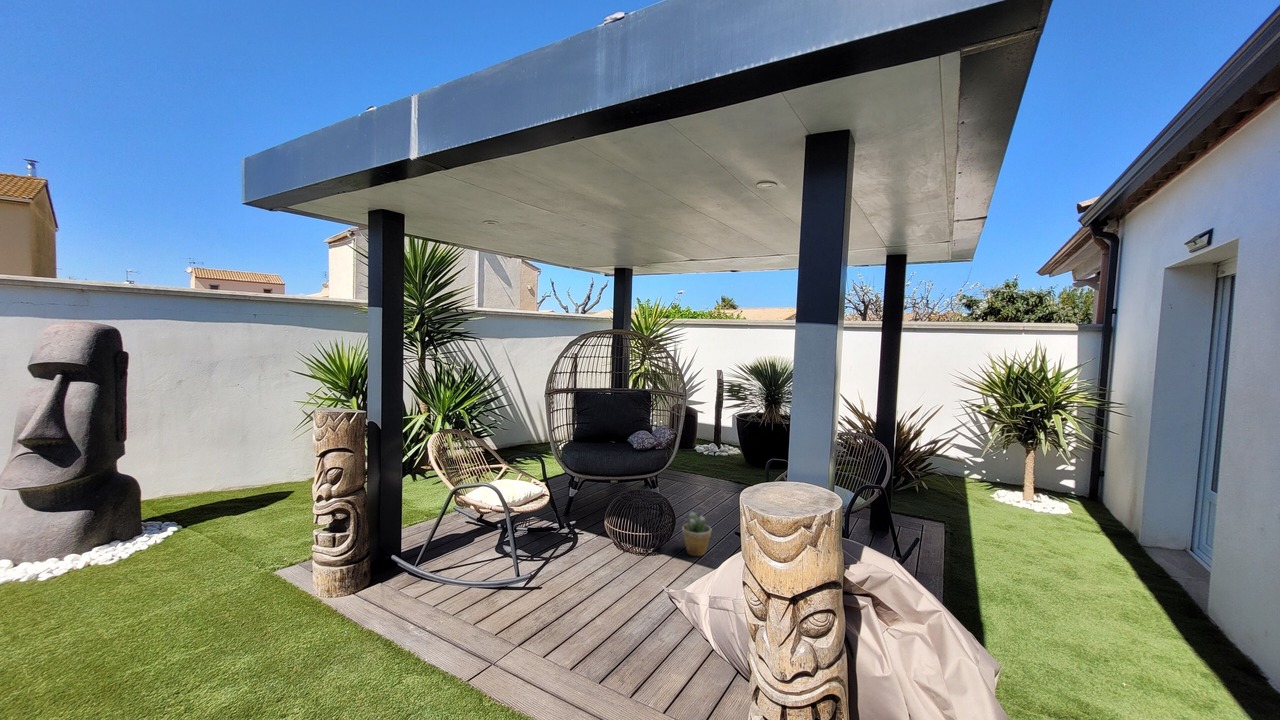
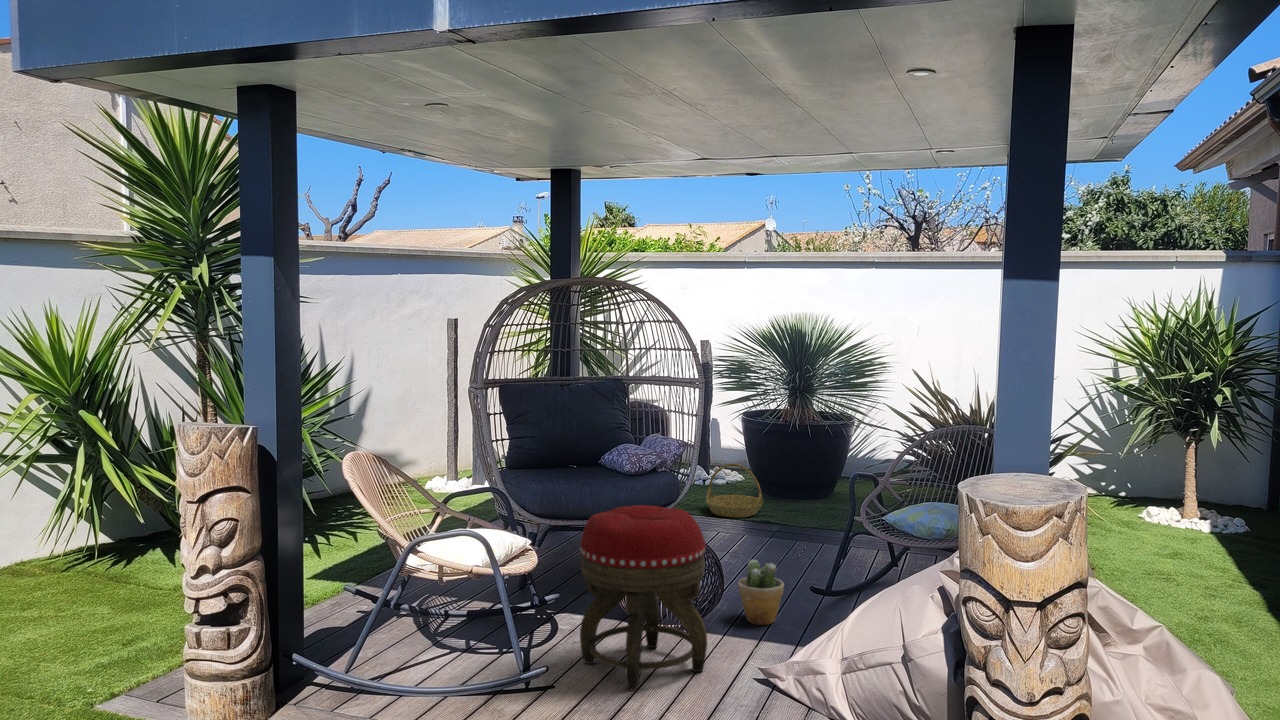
basket: none [701,445,737,479] -> present [706,464,763,517]
footstool: none [563,474,644,598] -> present [580,505,707,691]

